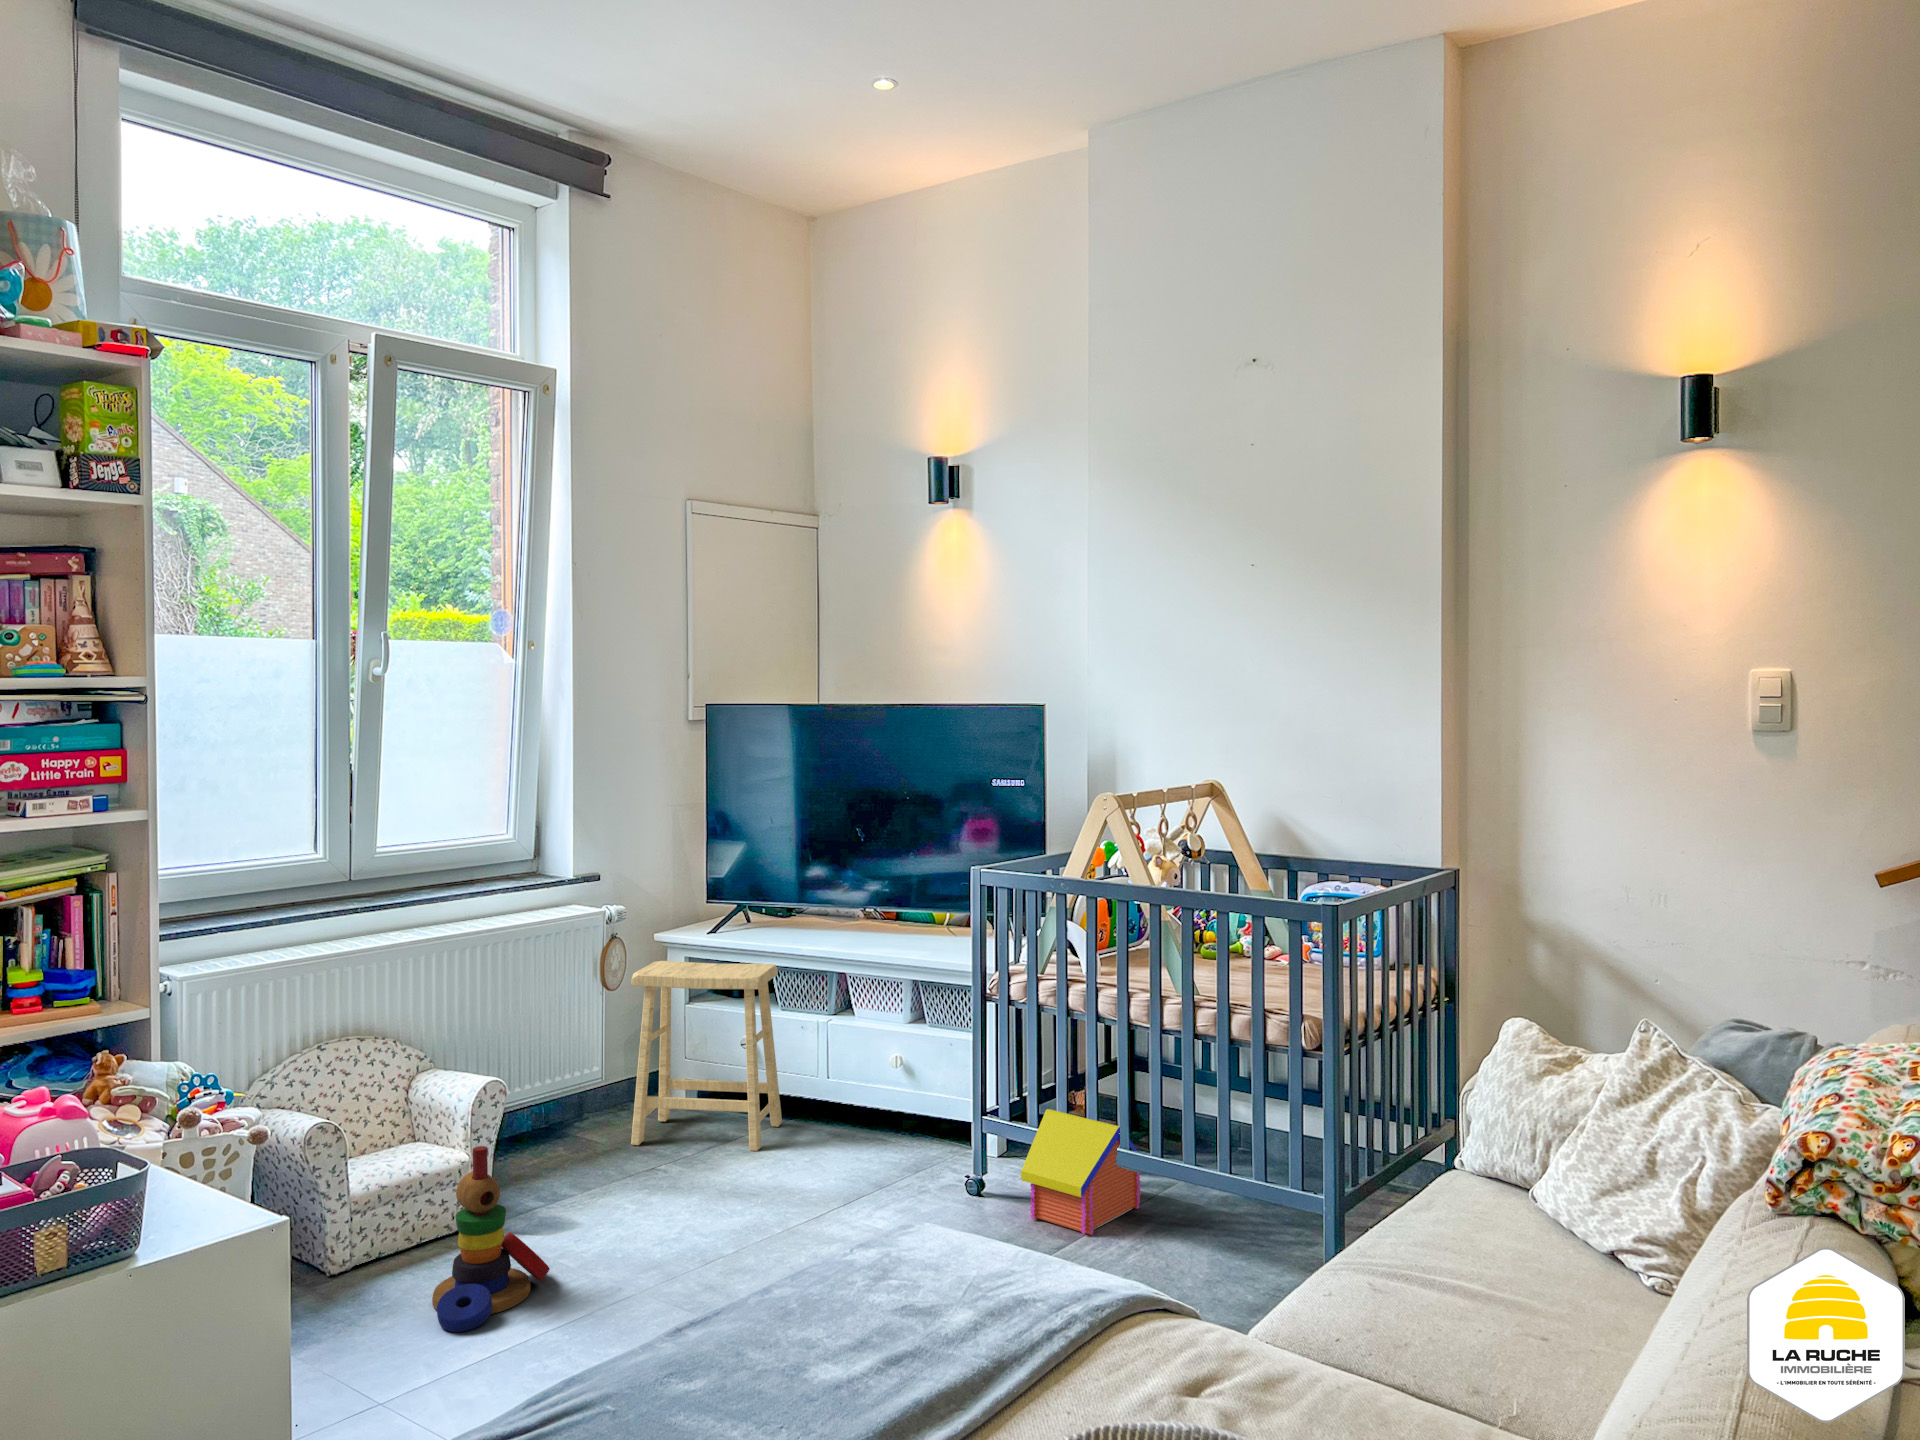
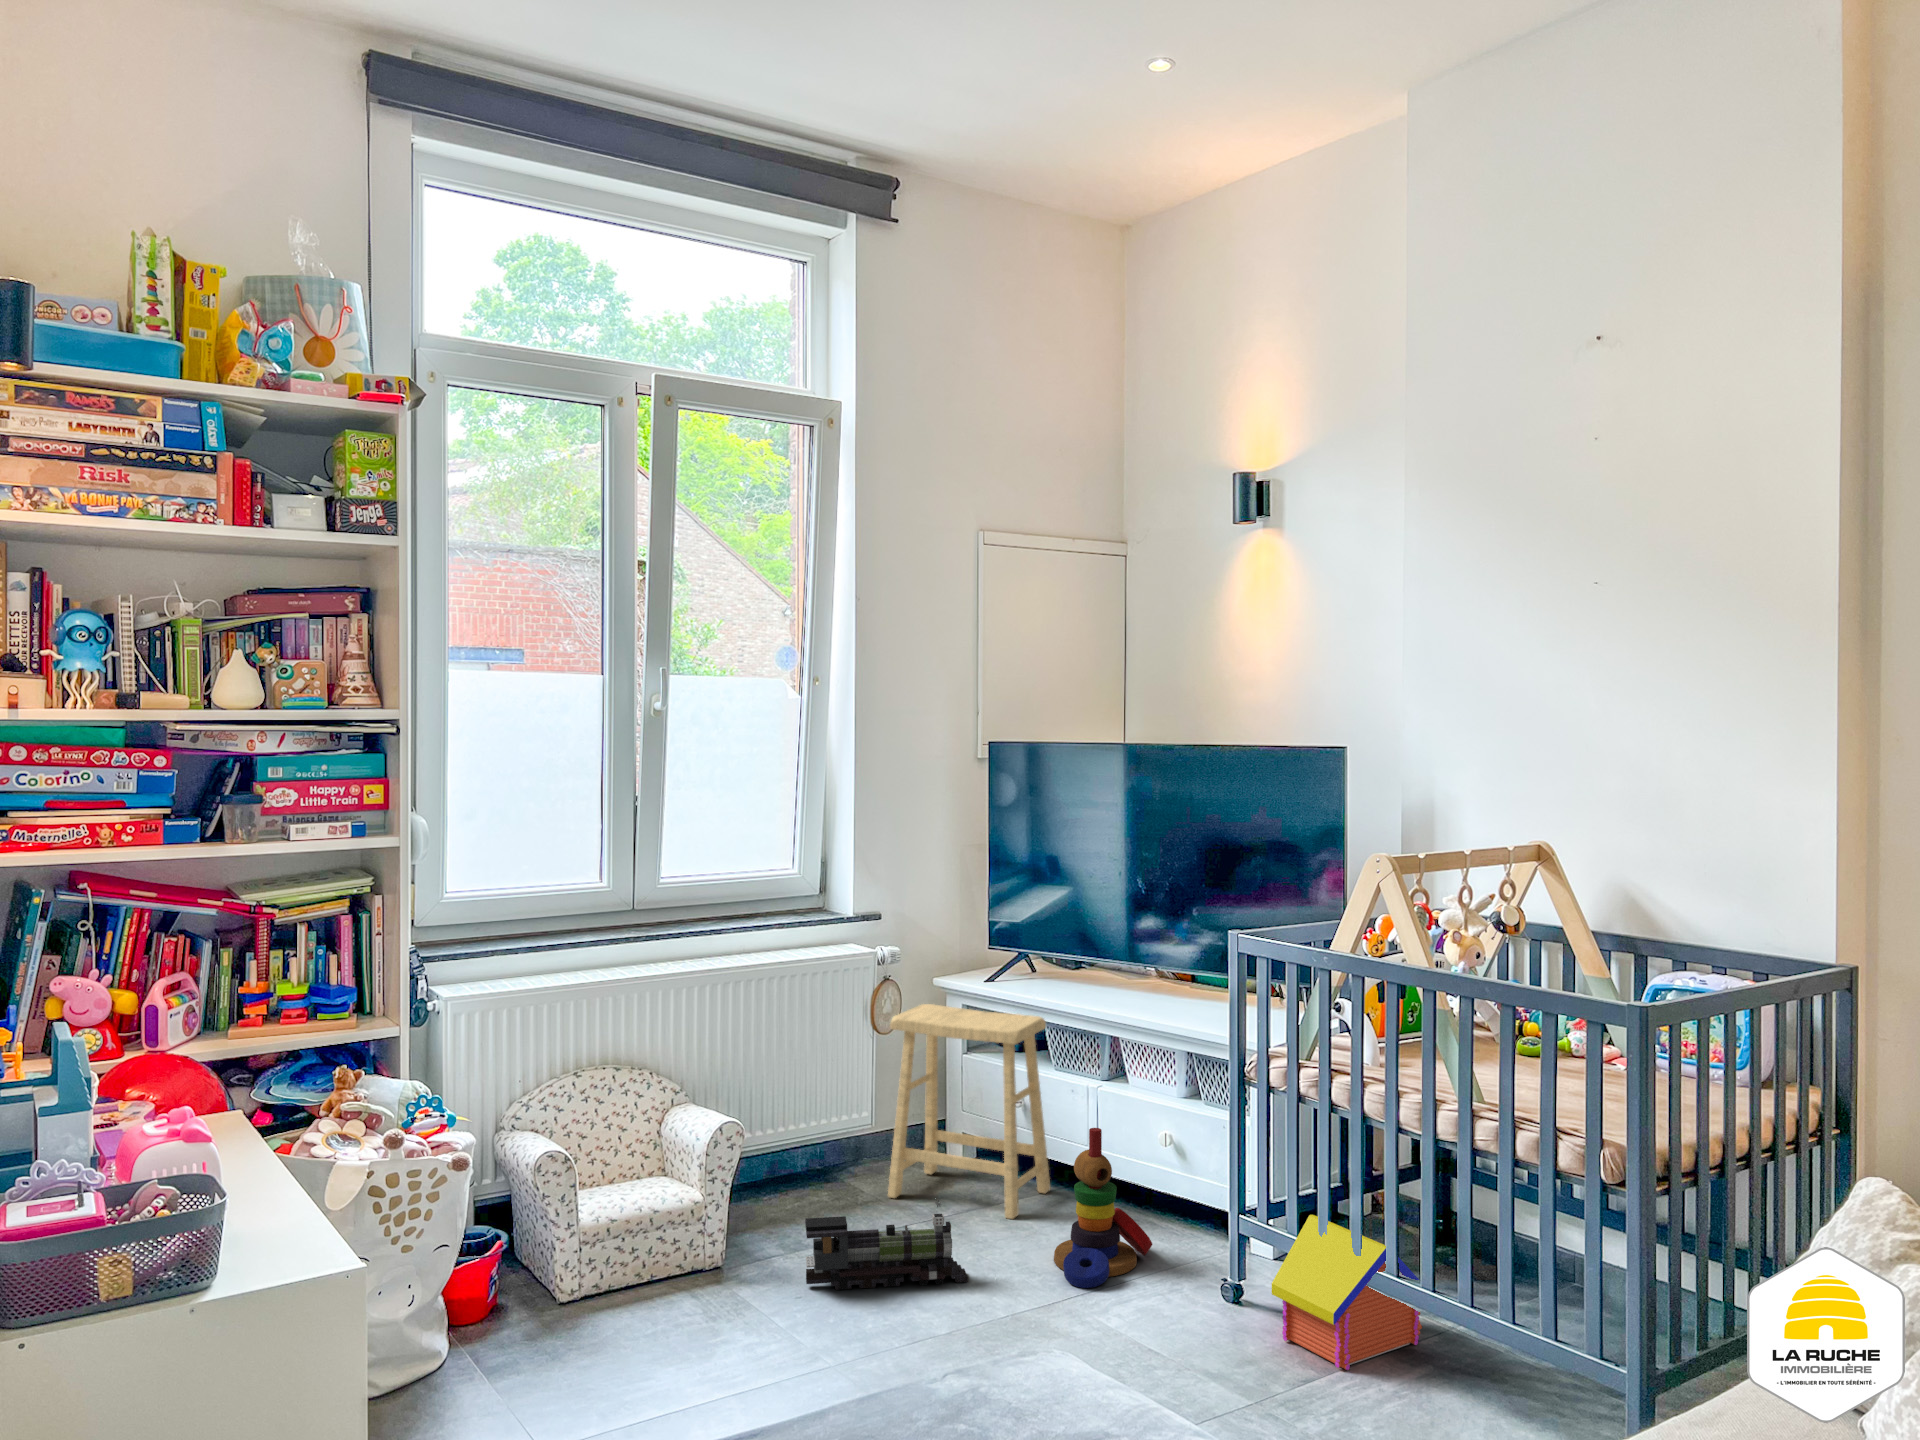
toy train: none [579,1133,738,1229] -> present [805,1200,968,1290]
stacking toy: present [432,1146,550,1332] -> present [1054,1128,1152,1288]

